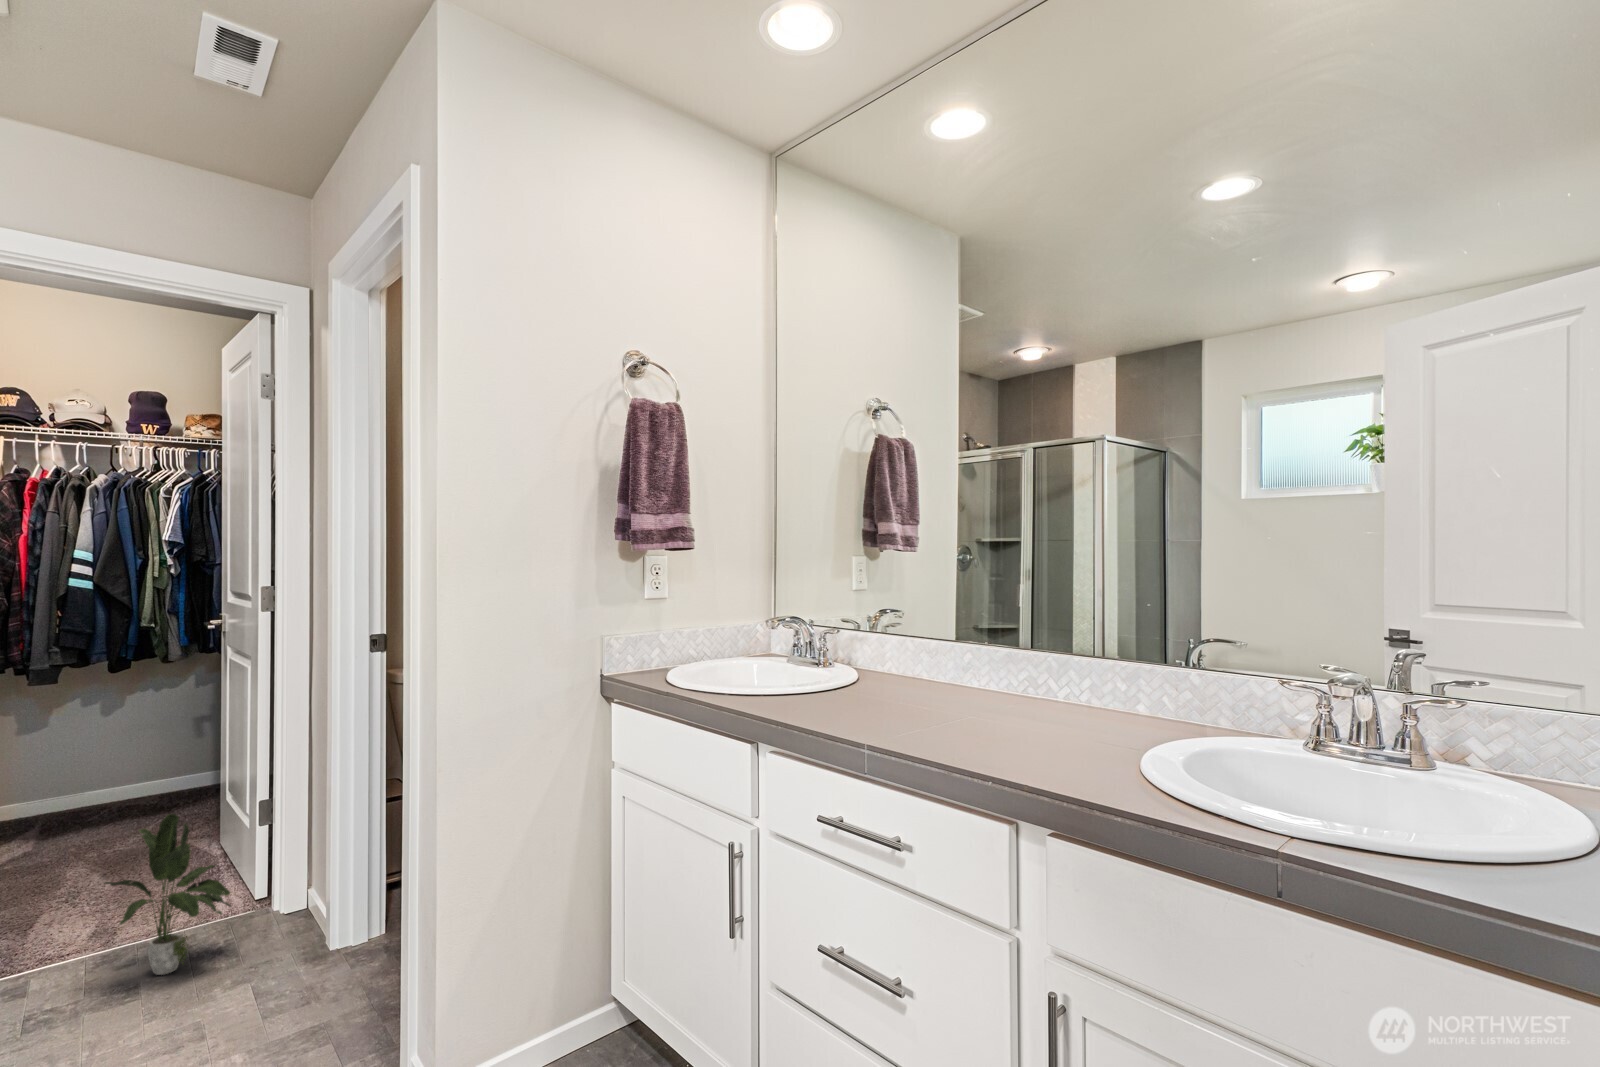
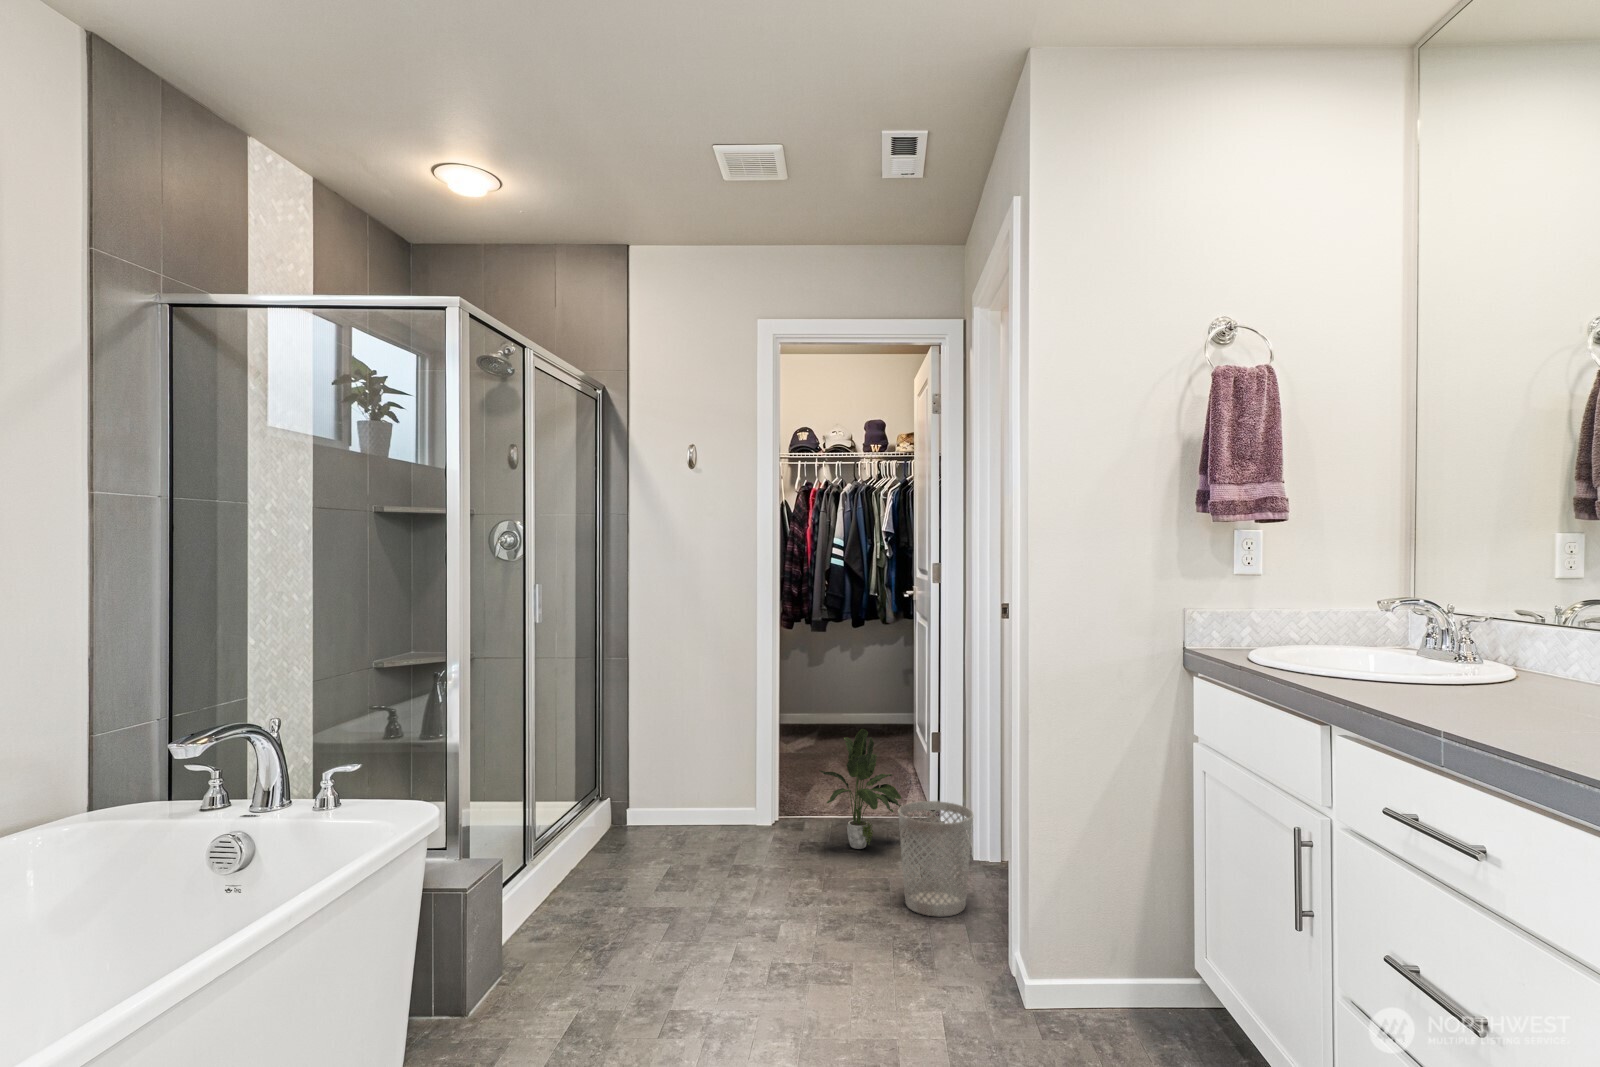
wastebasket: none [245,886,348,1034] -> present [898,801,973,917]

